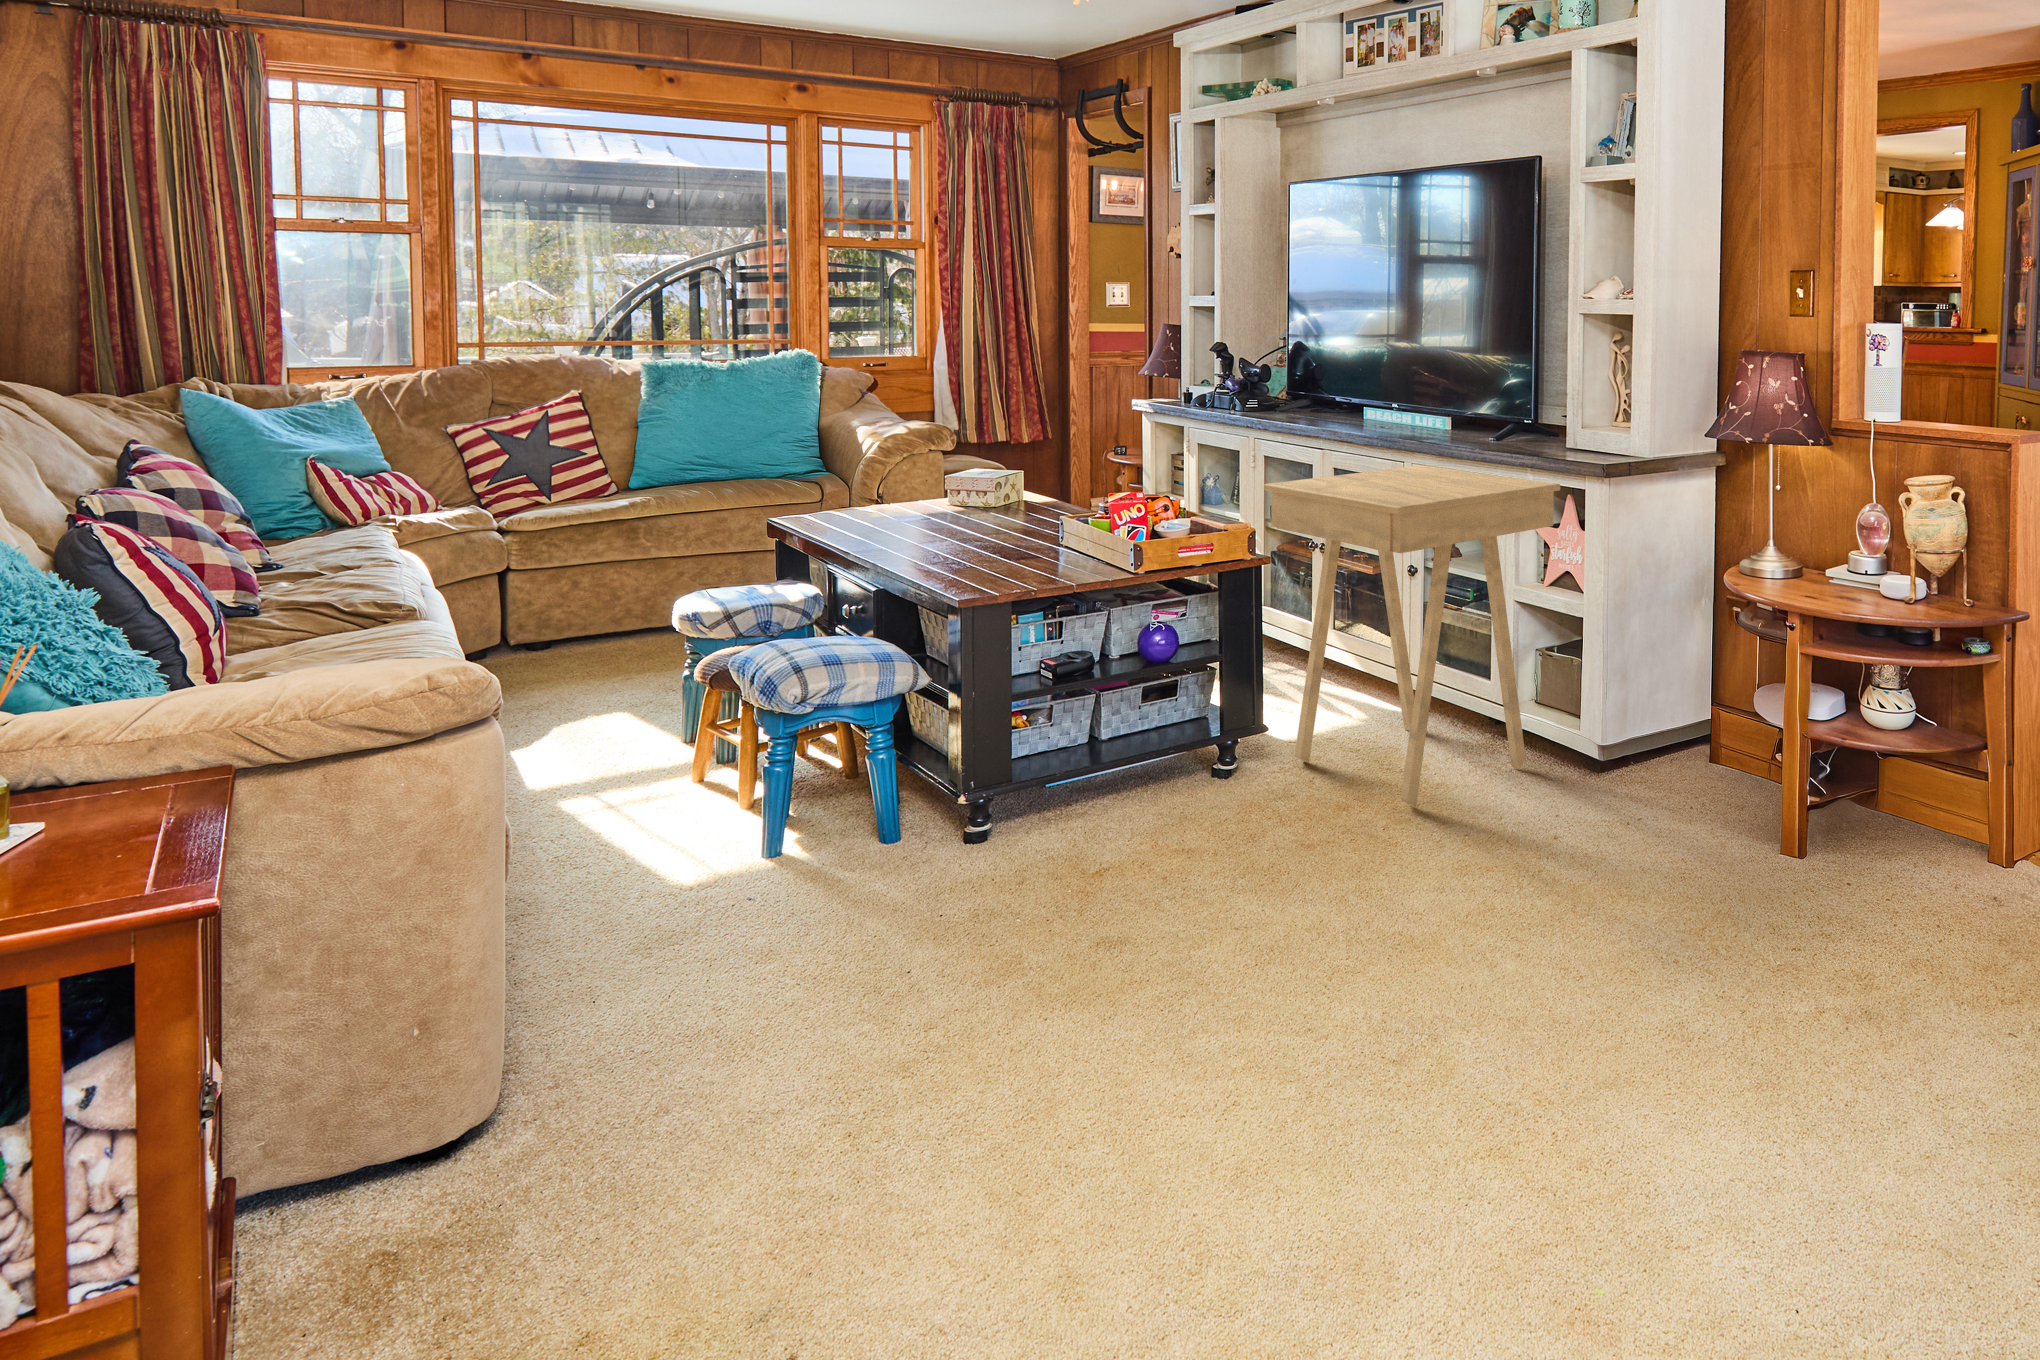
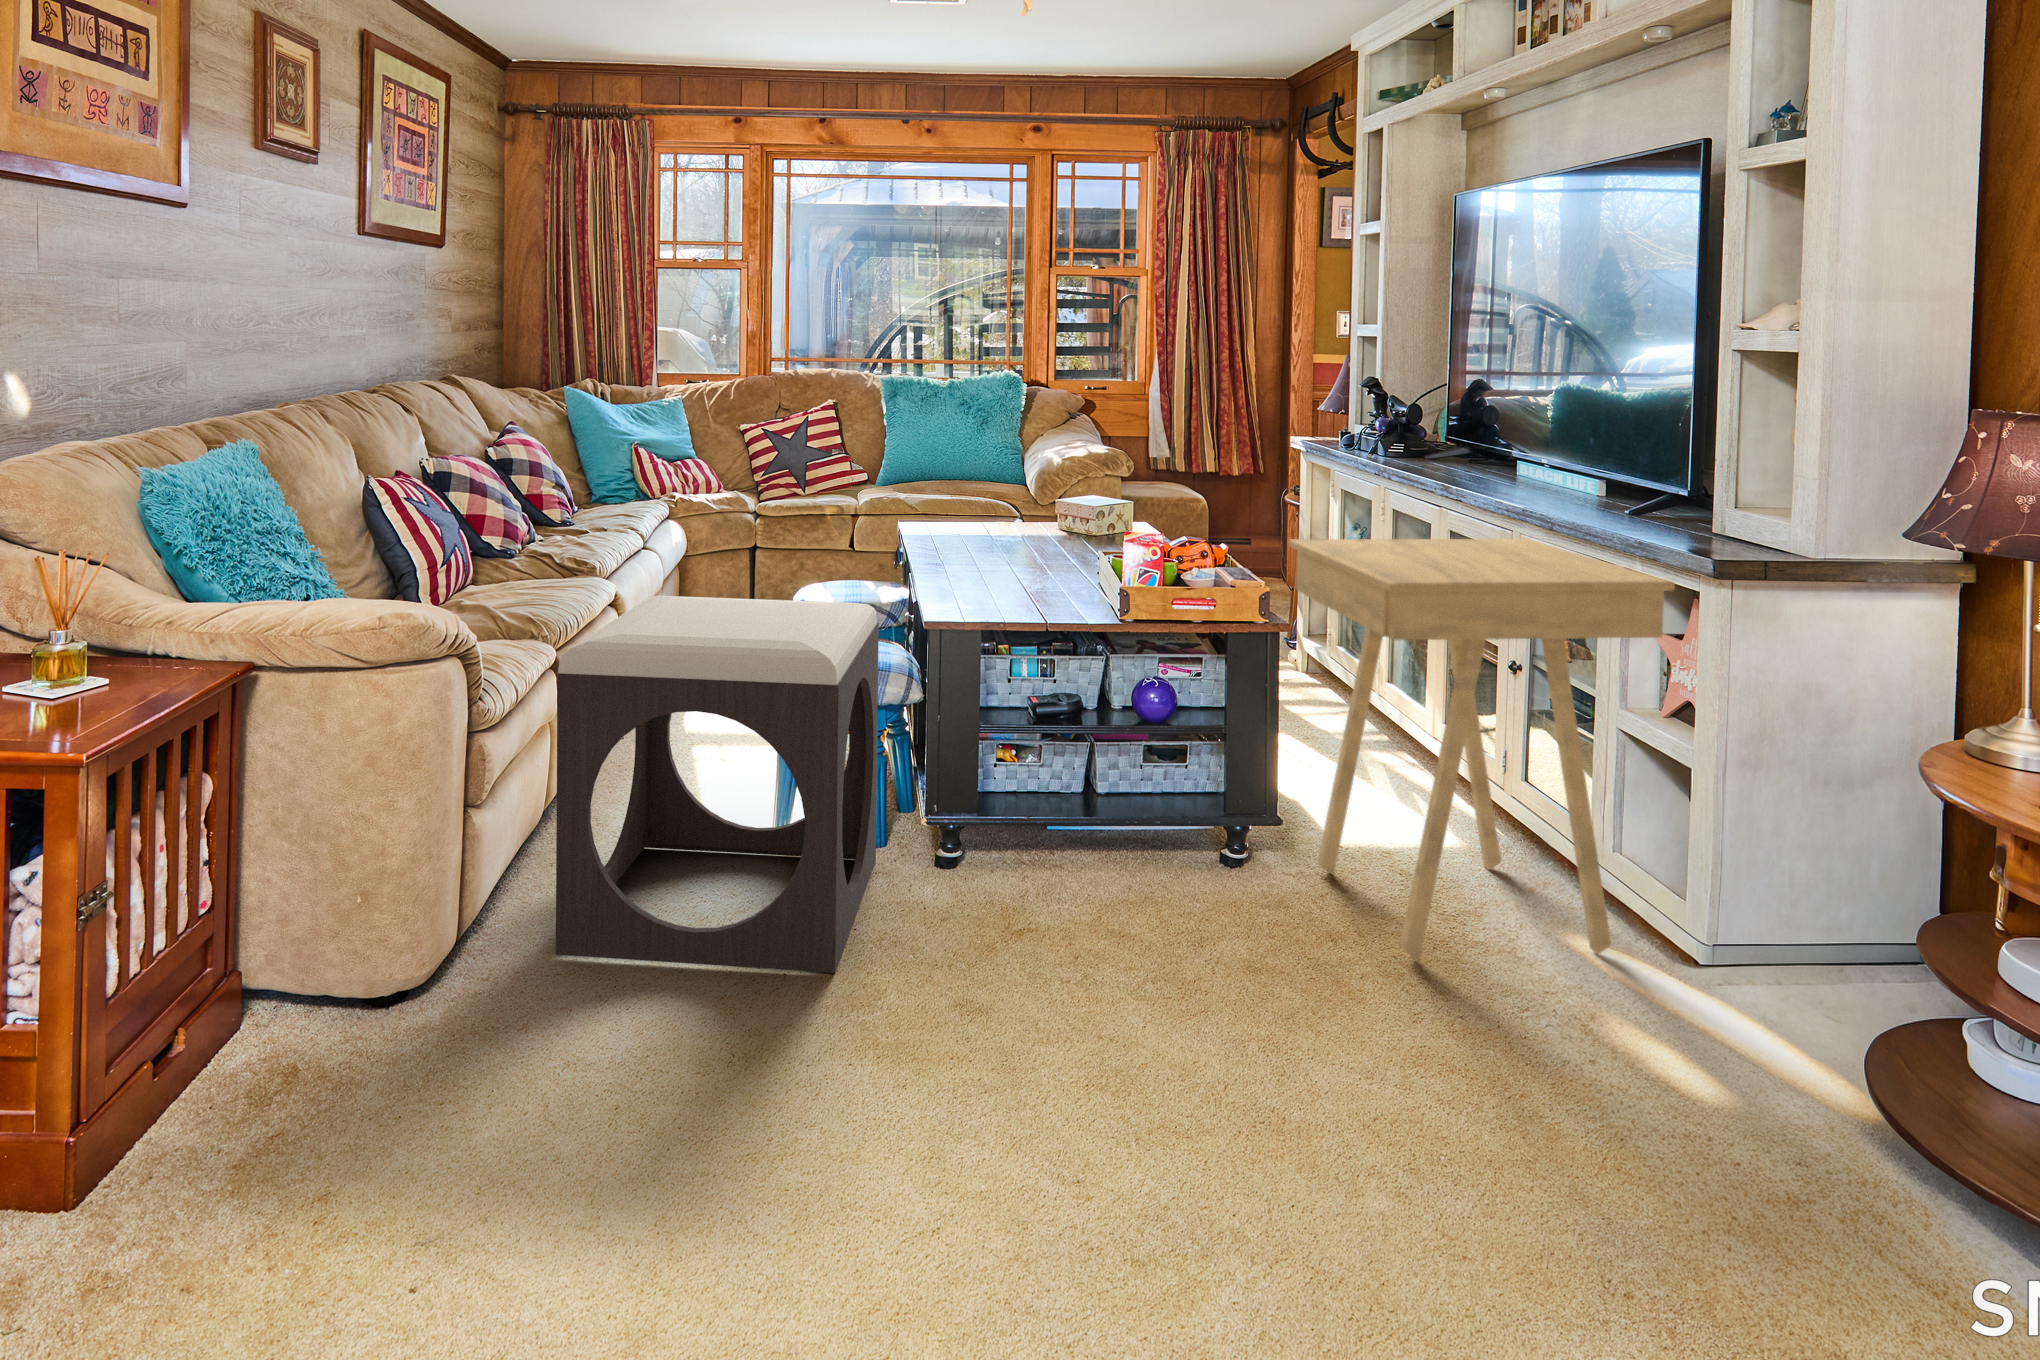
footstool: none [596,595,954,1054] -> present [556,596,879,973]

